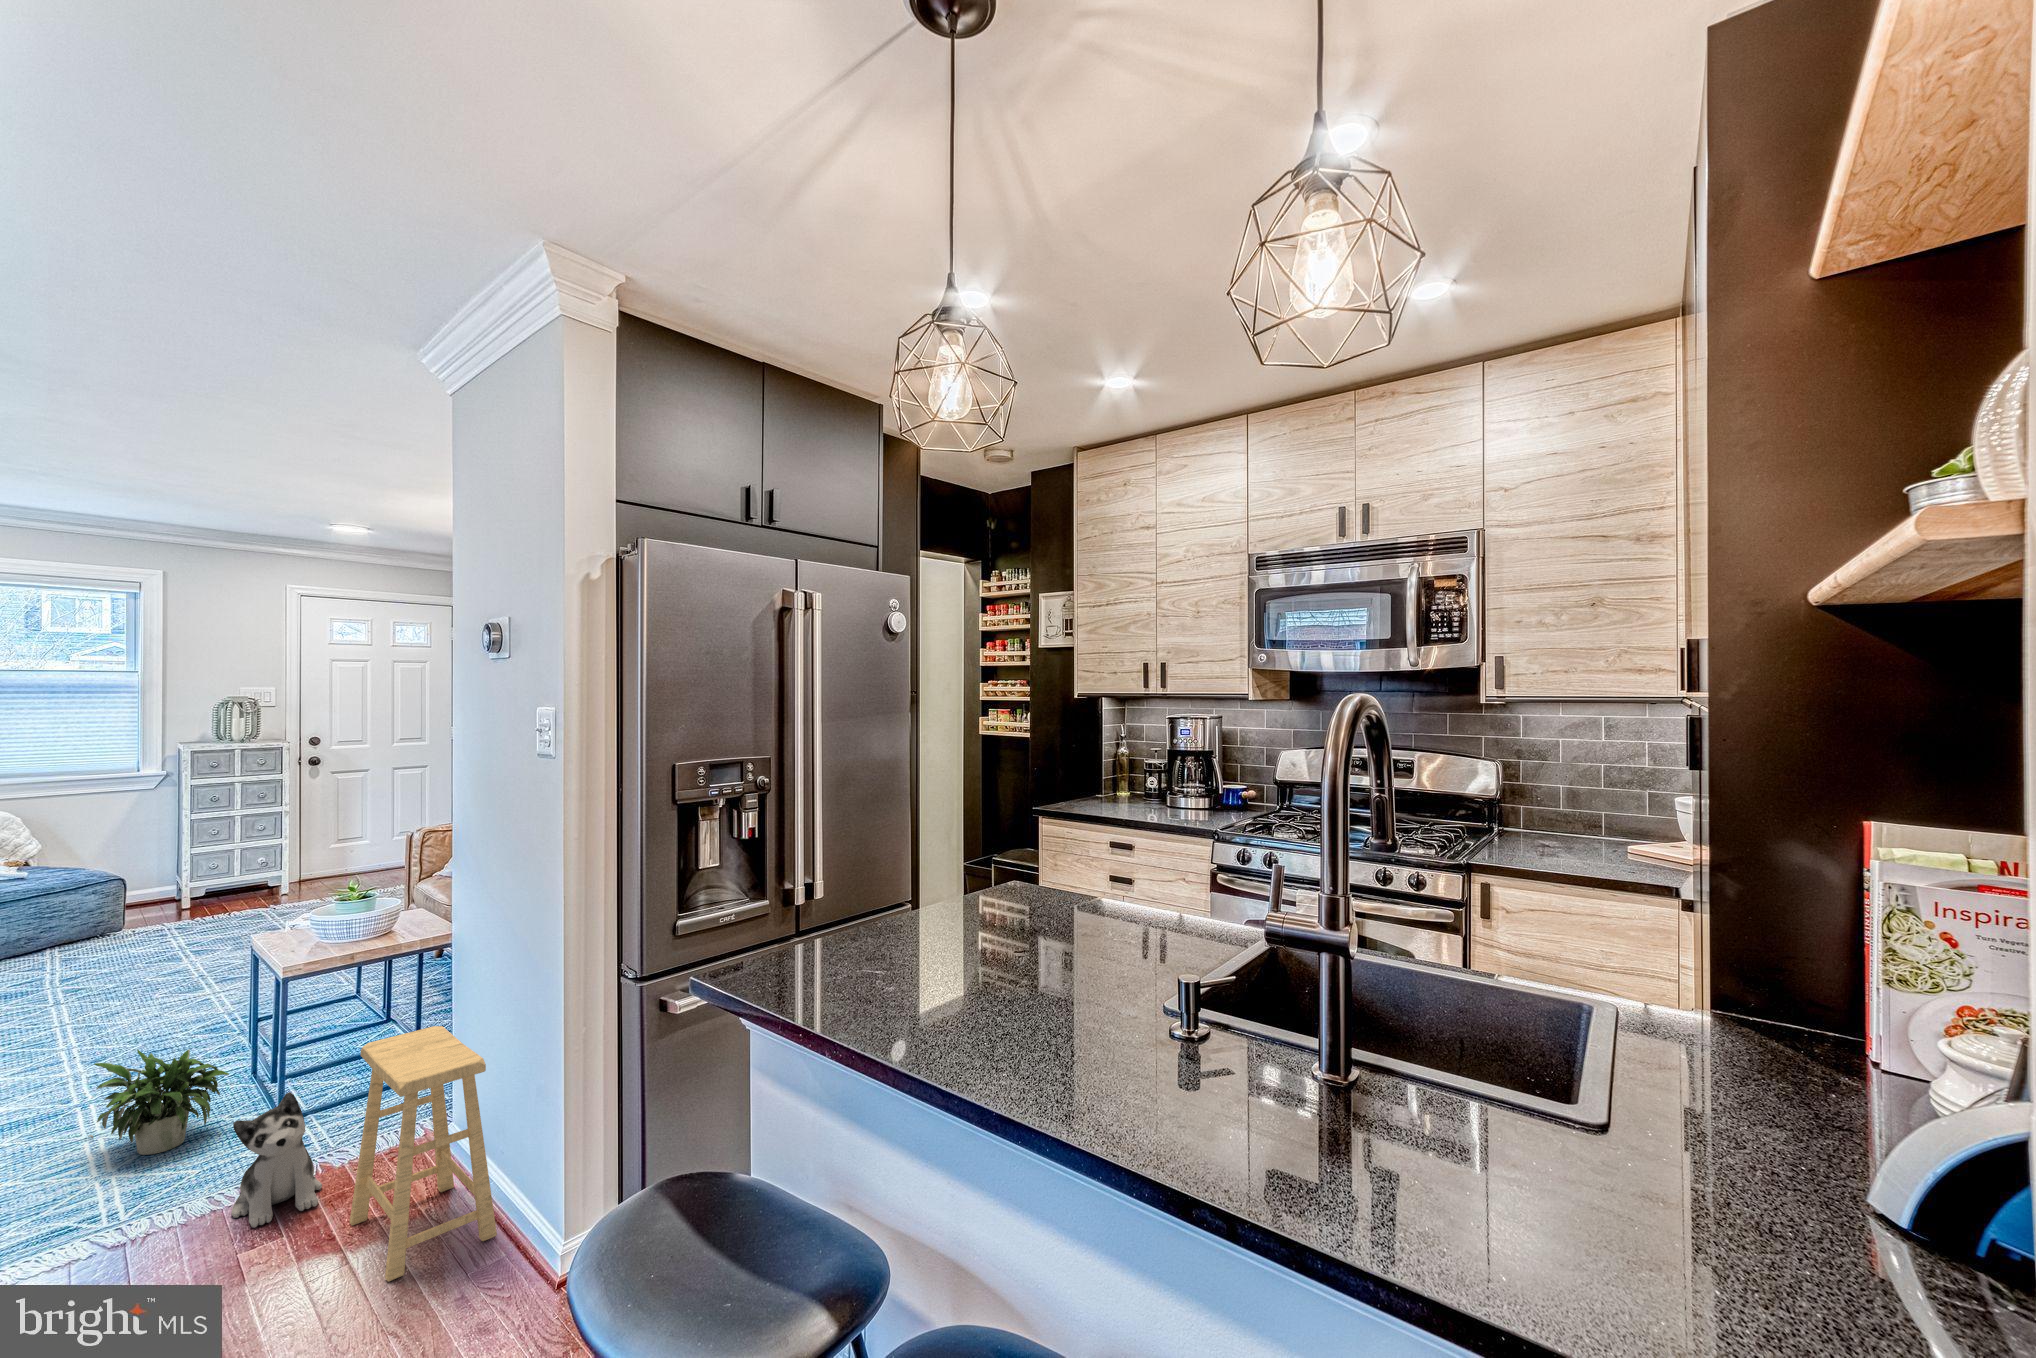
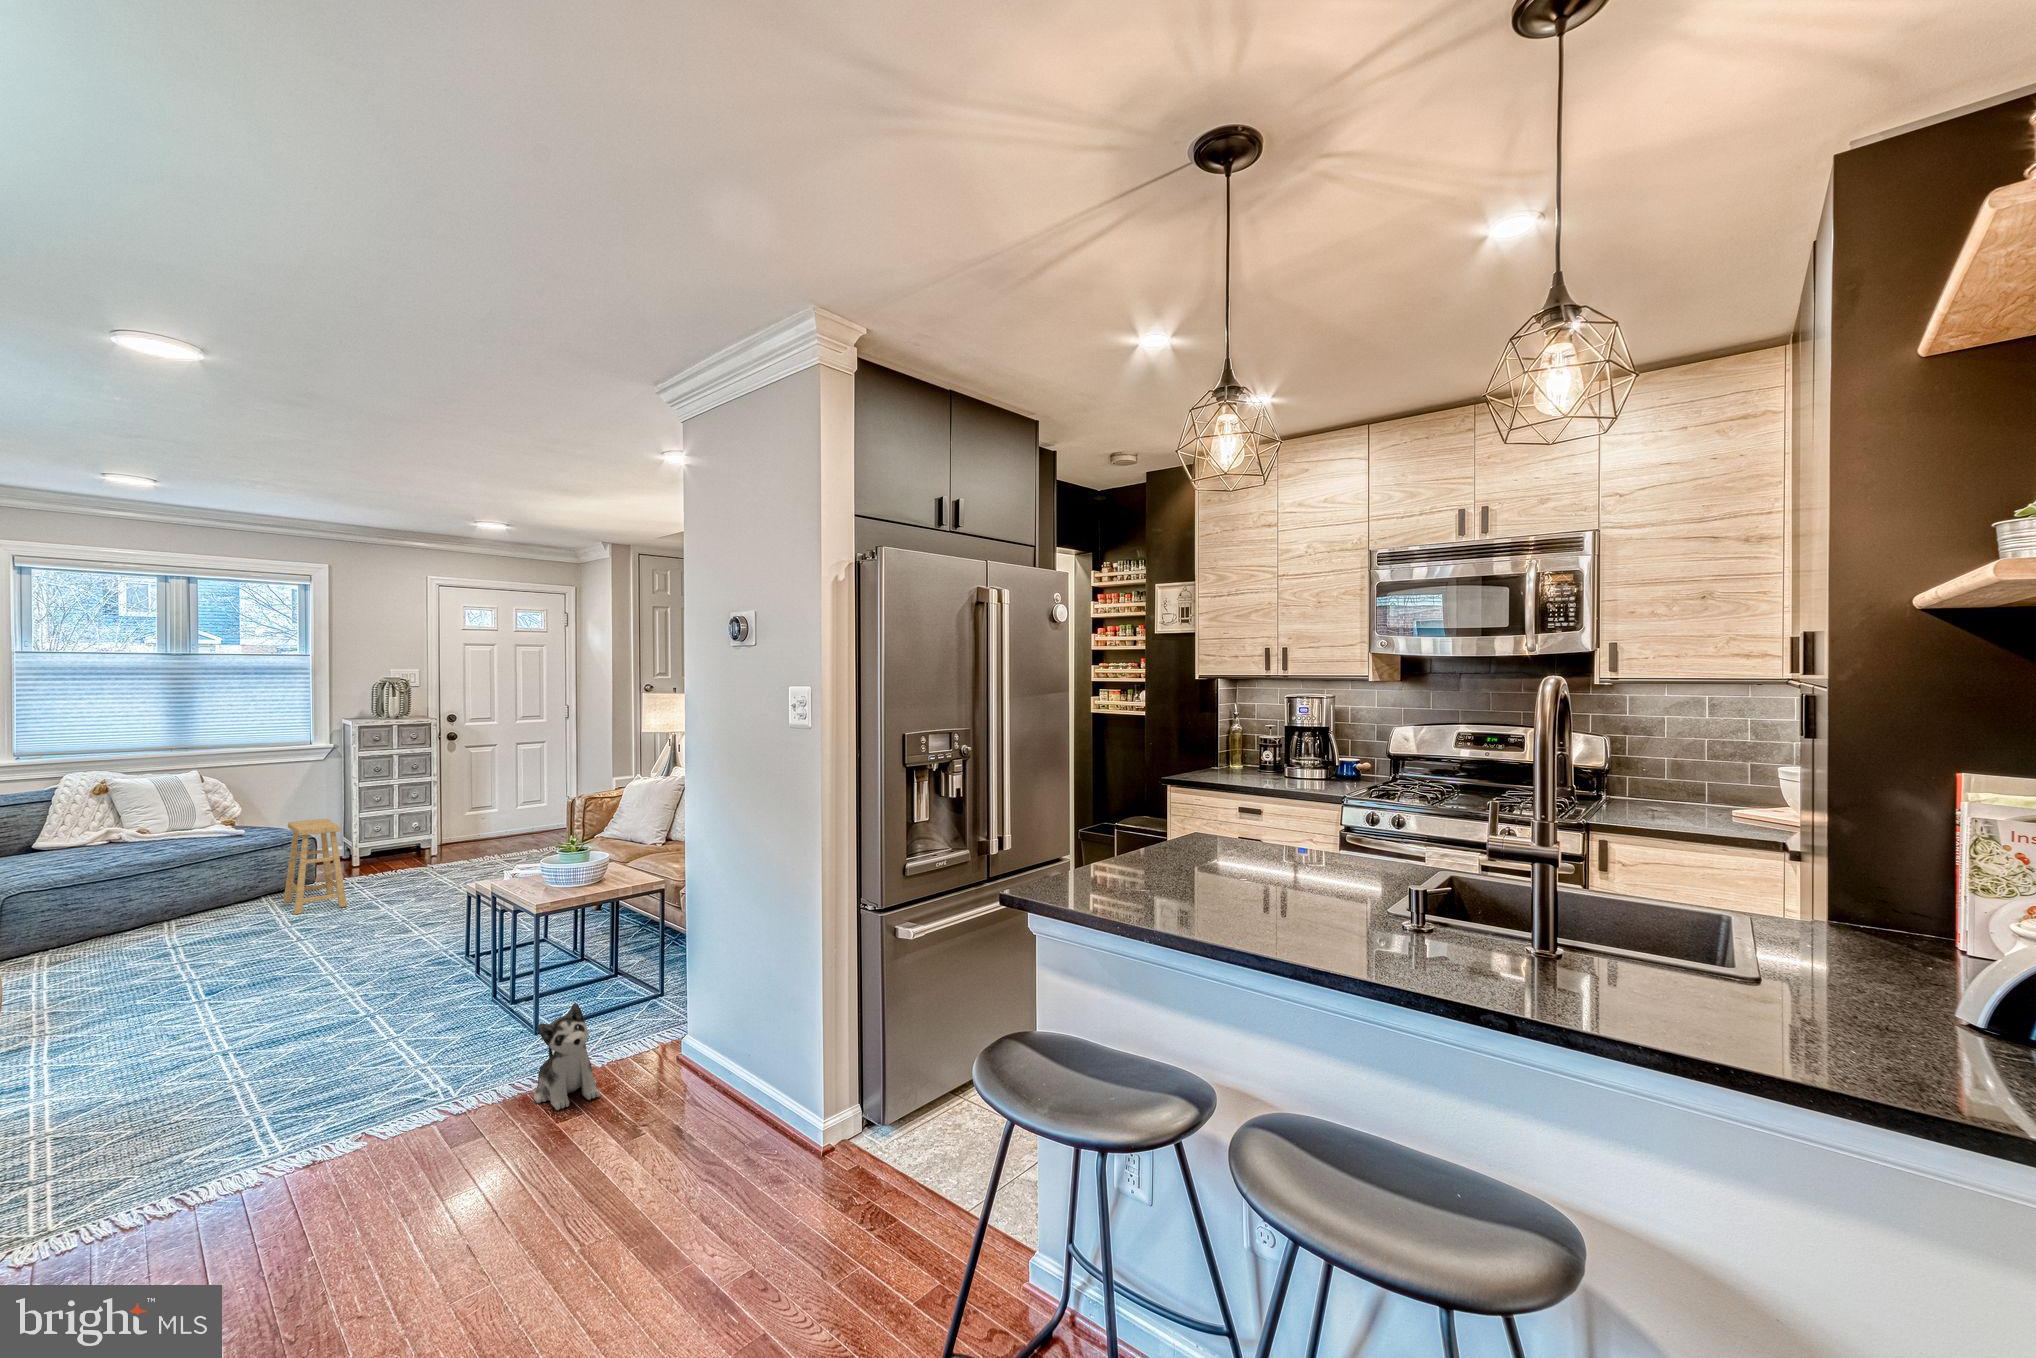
footstool: present [350,1026,497,1282] -> present [284,819,347,914]
potted plant: present [88,1049,229,1155] -> none [386,971,498,1058]

